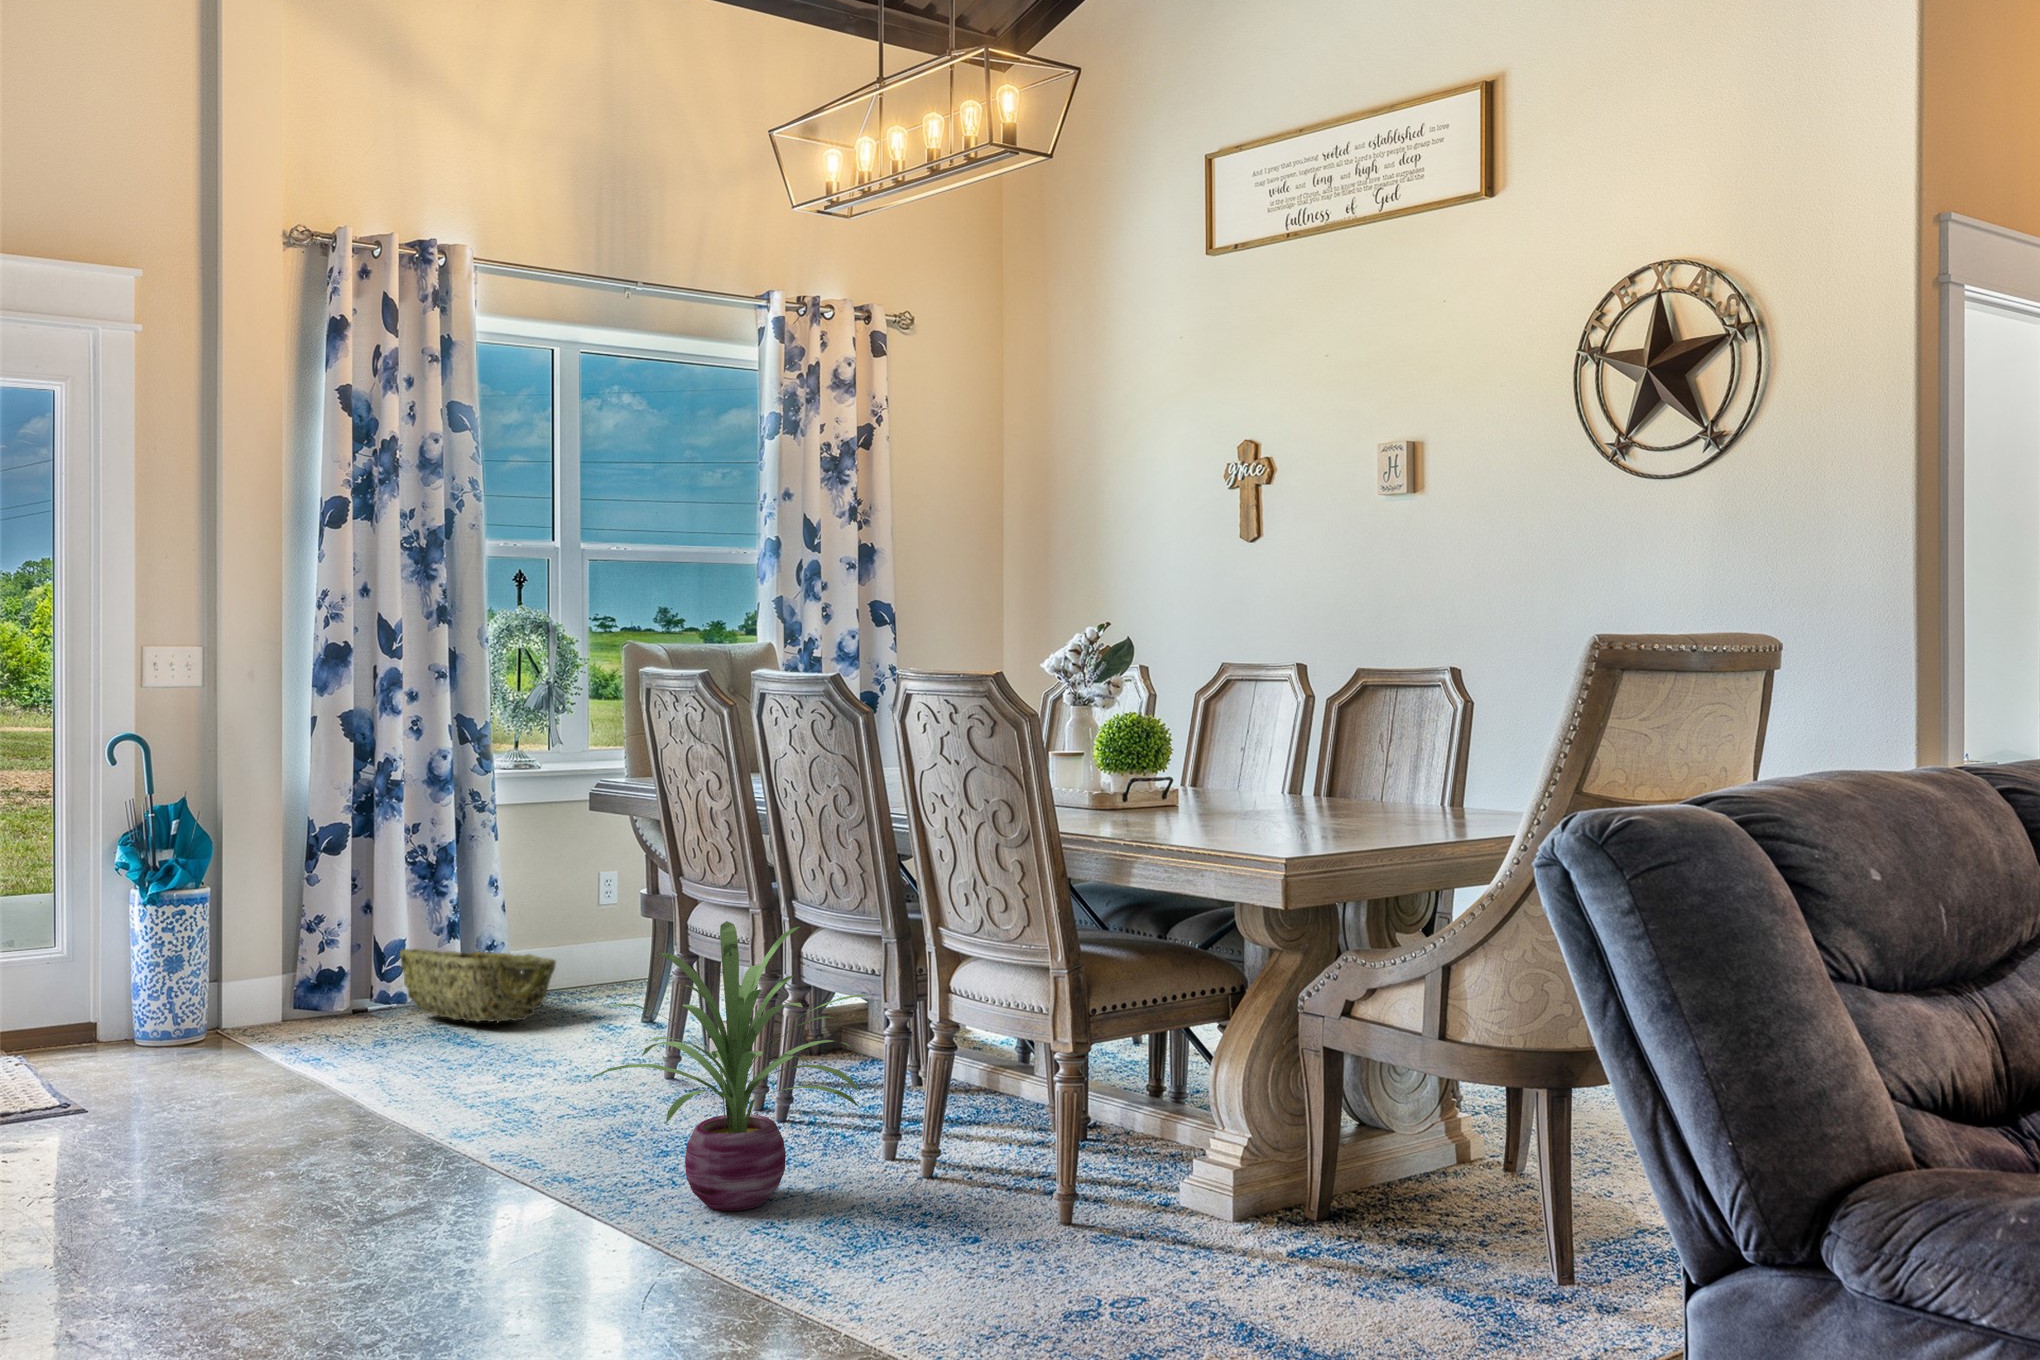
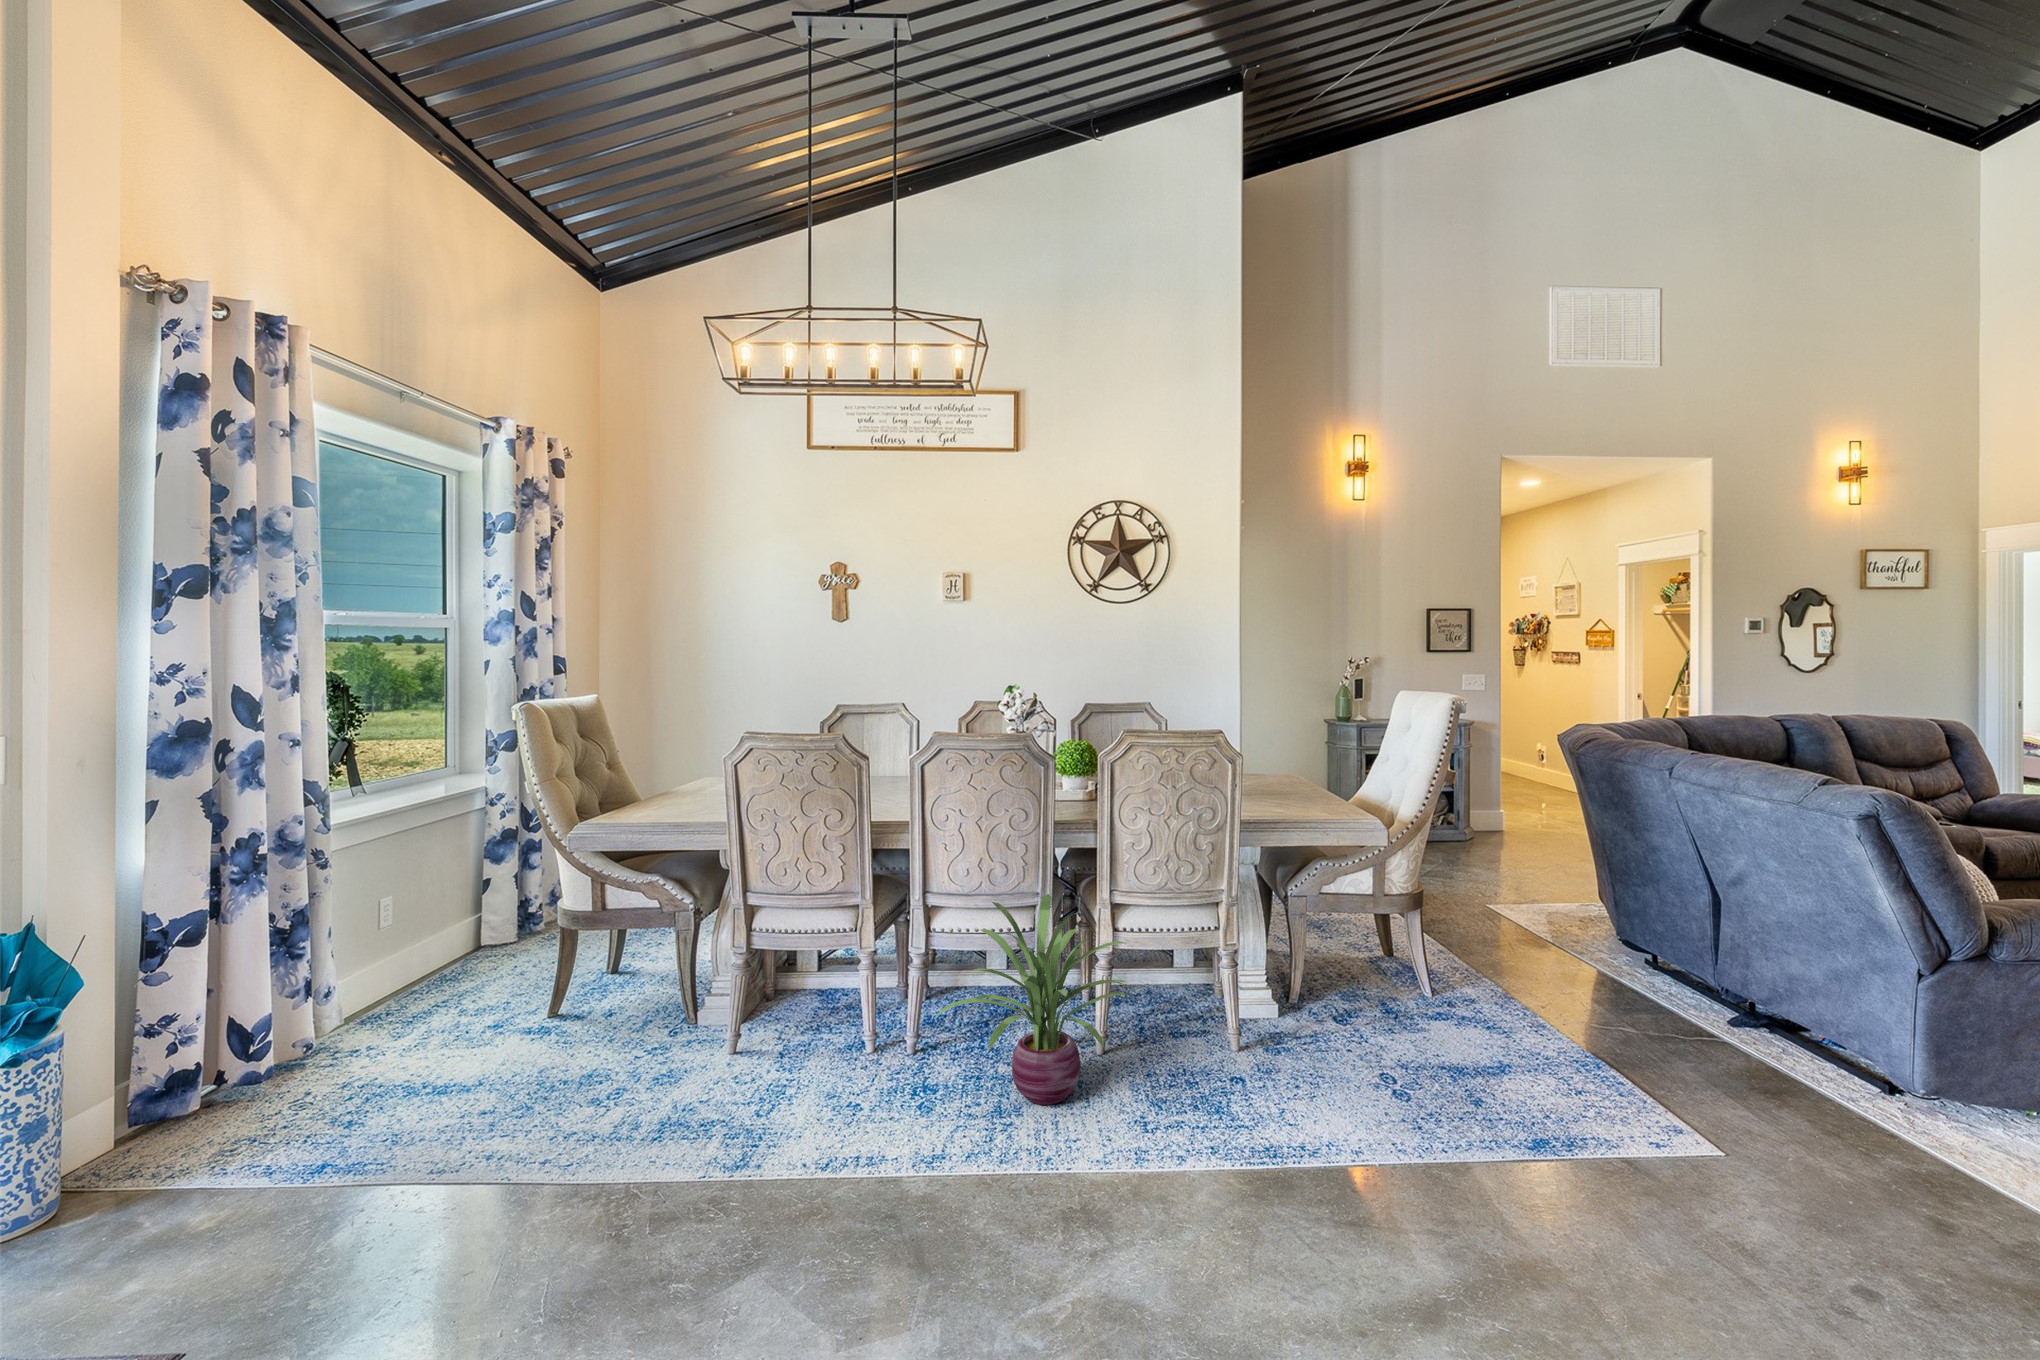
woven basket: present [400,949,556,1023] -> none [272,991,472,1082]

